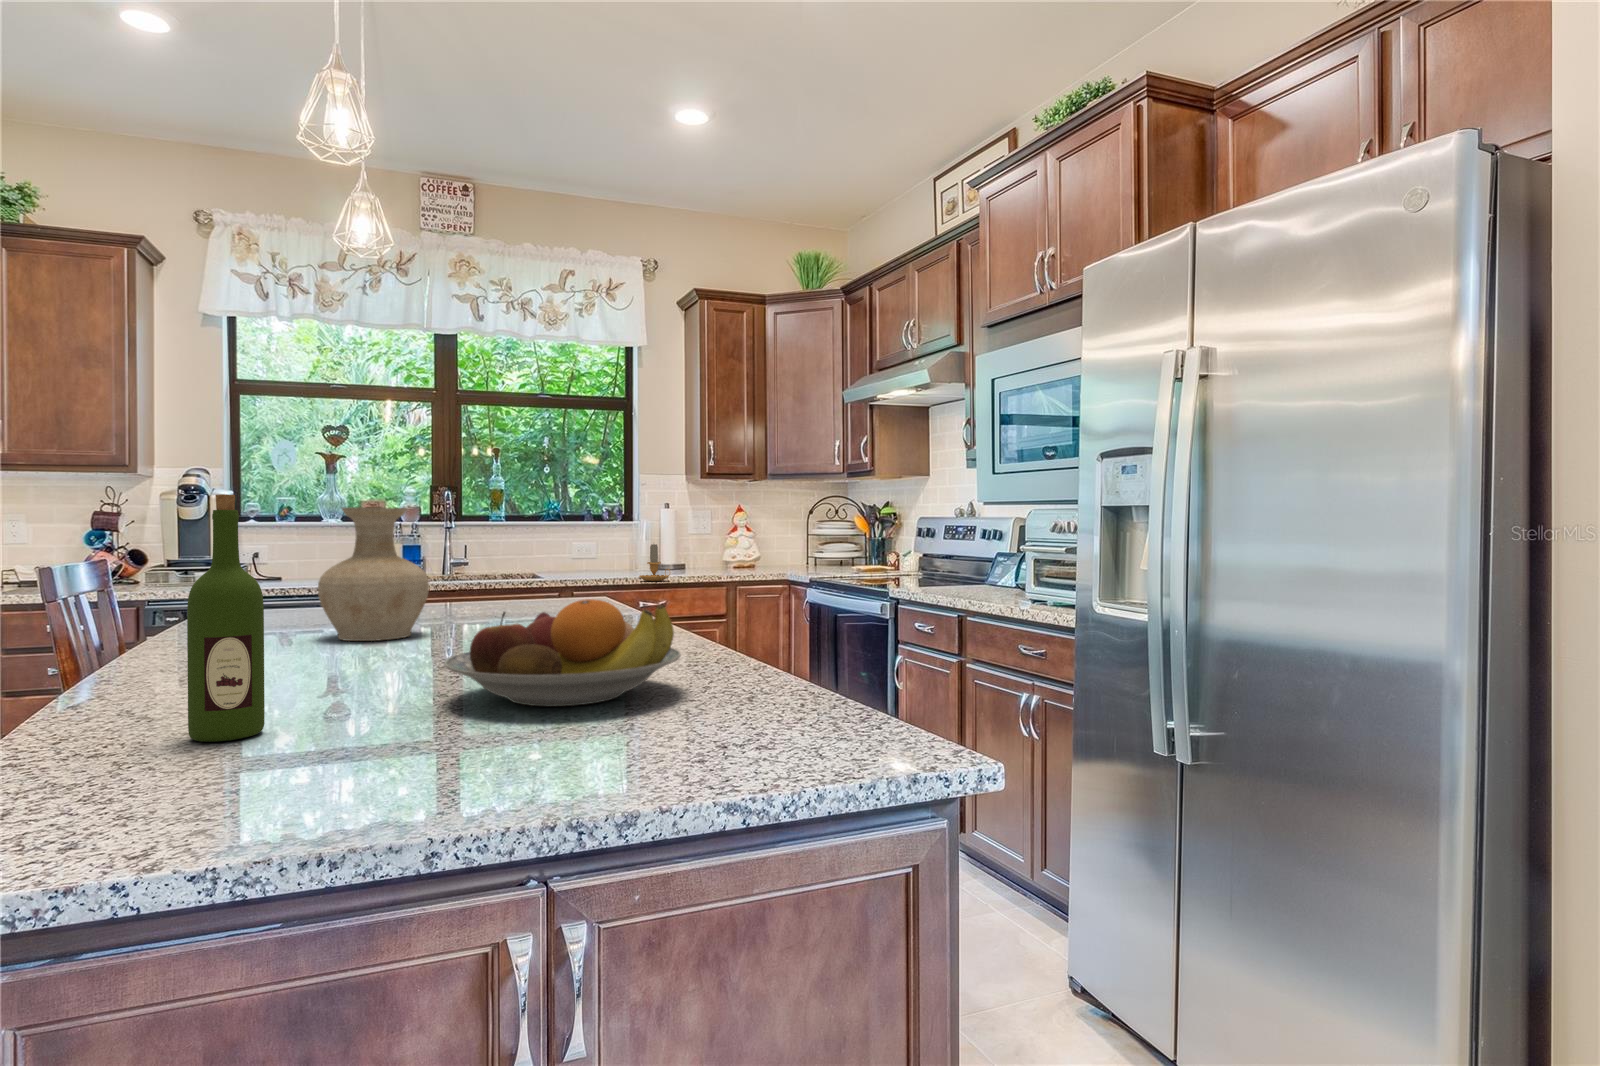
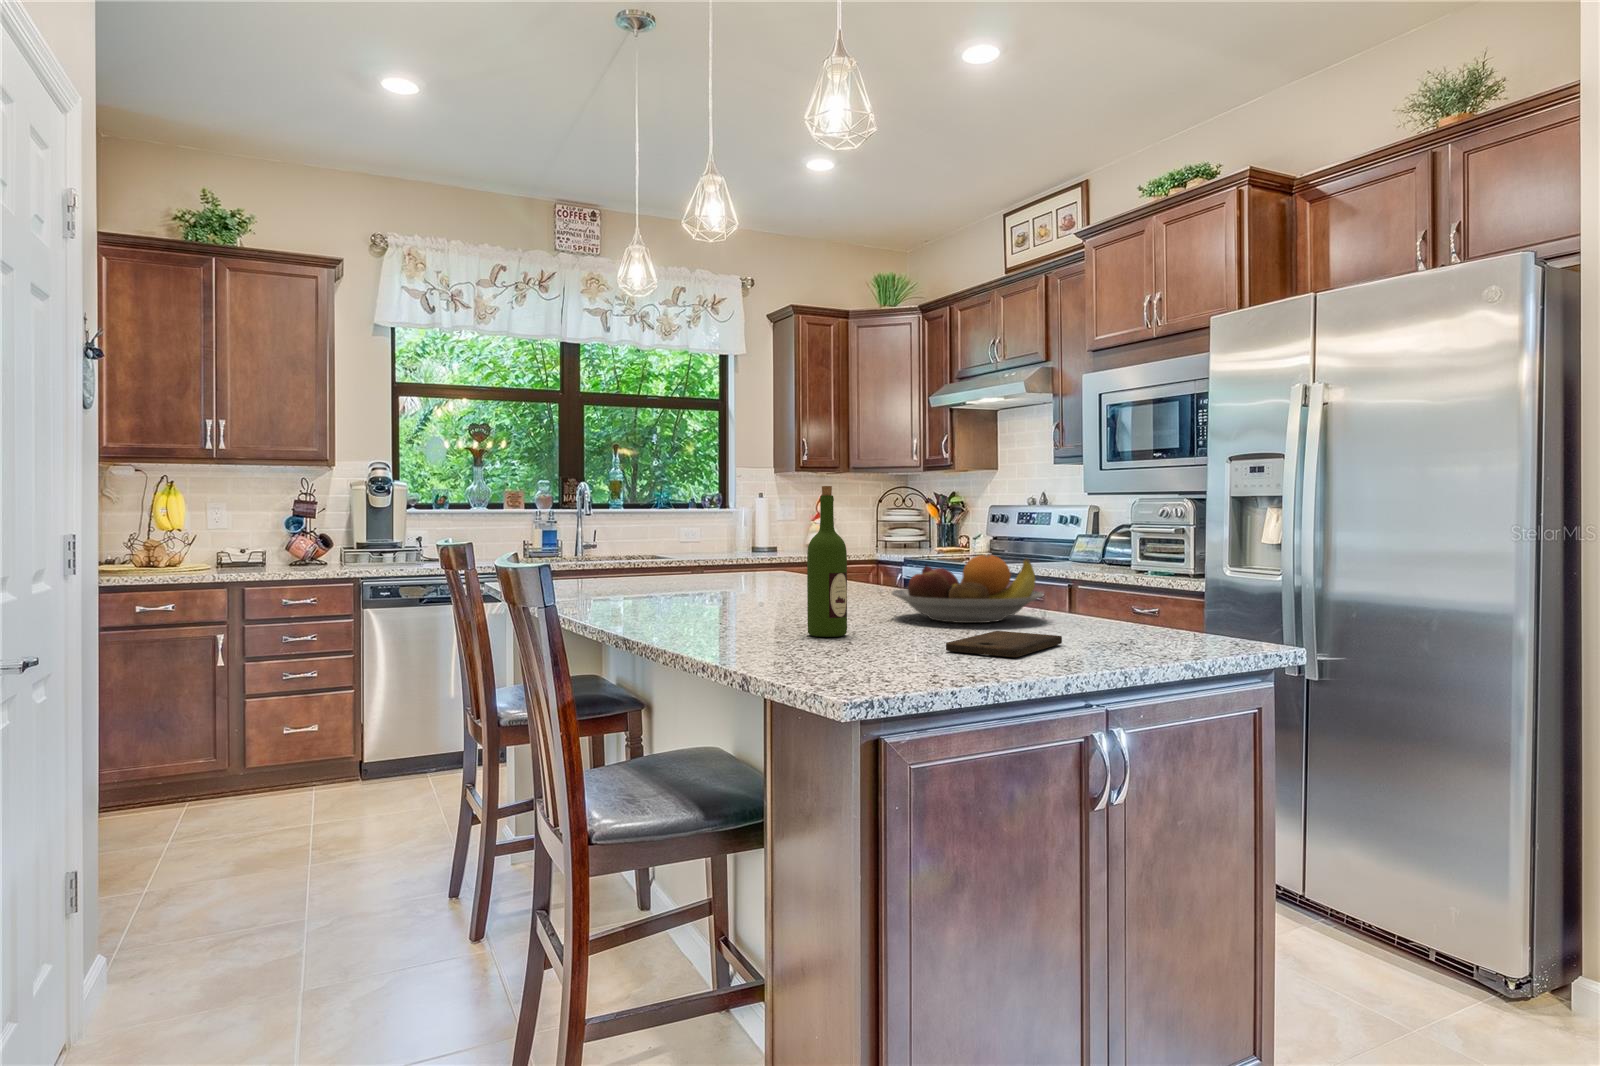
vase: present [318,507,429,641] -> none [665,496,742,597]
candle: present [639,544,670,581] -> none [760,528,790,562]
cutting board: none [258,740,523,822] -> present [946,631,1062,657]

